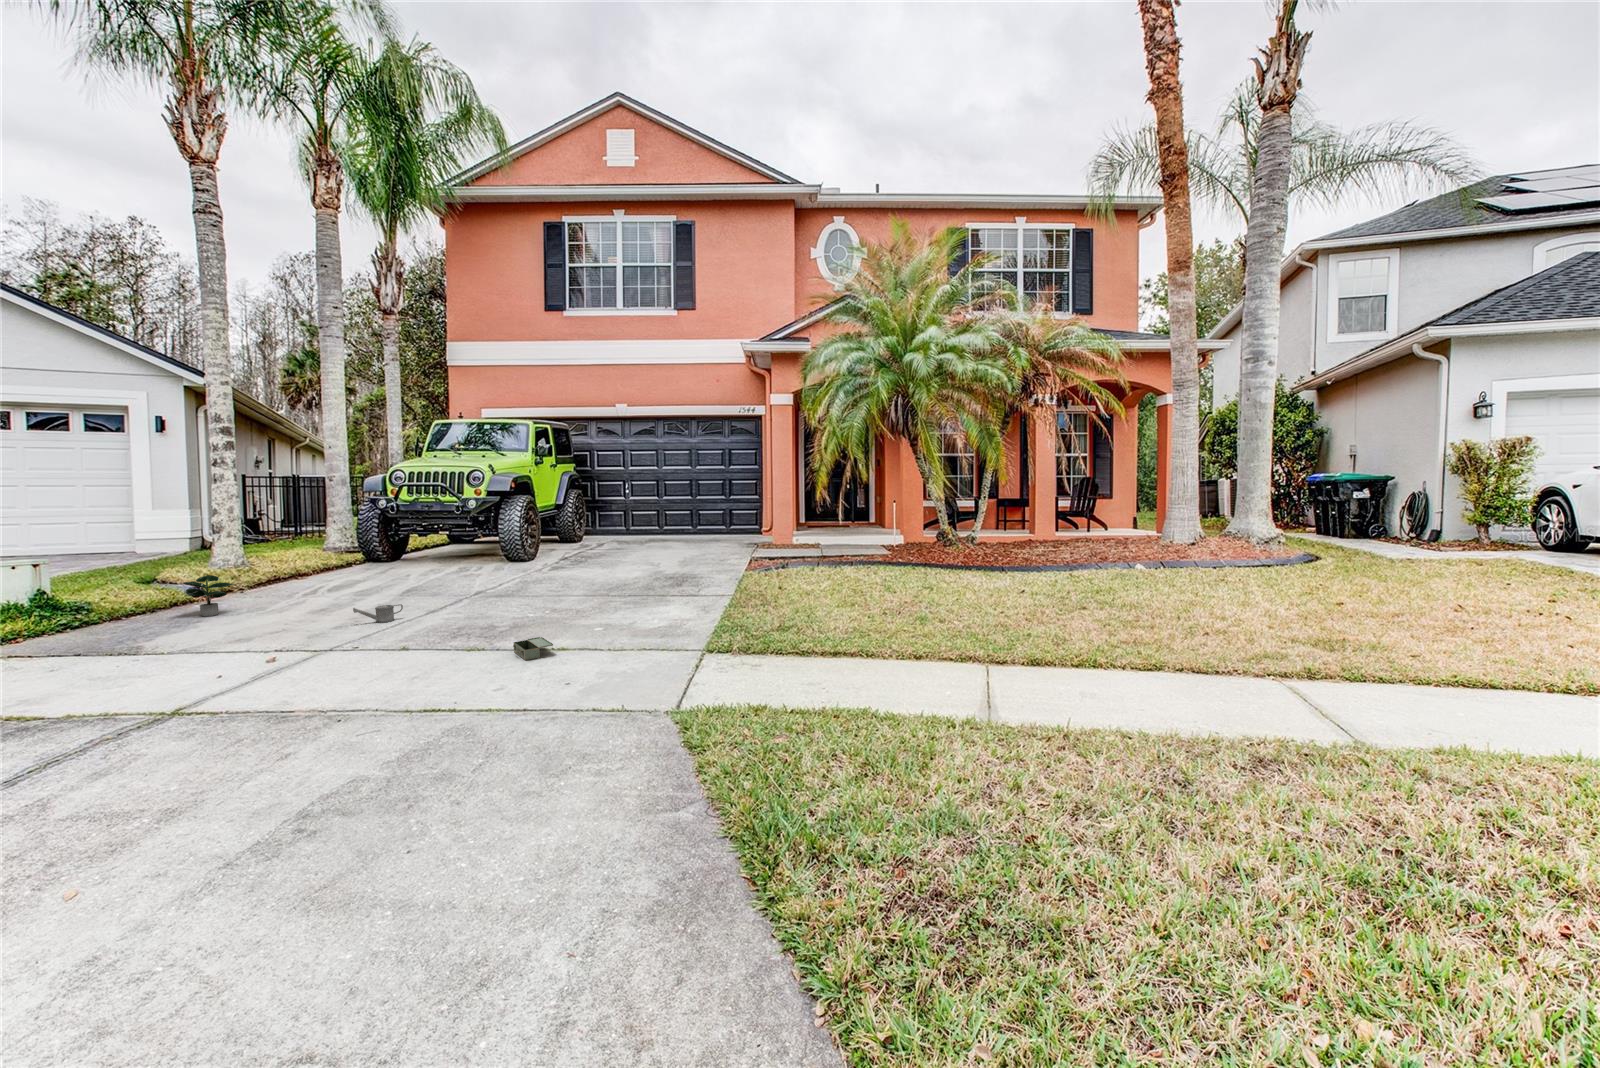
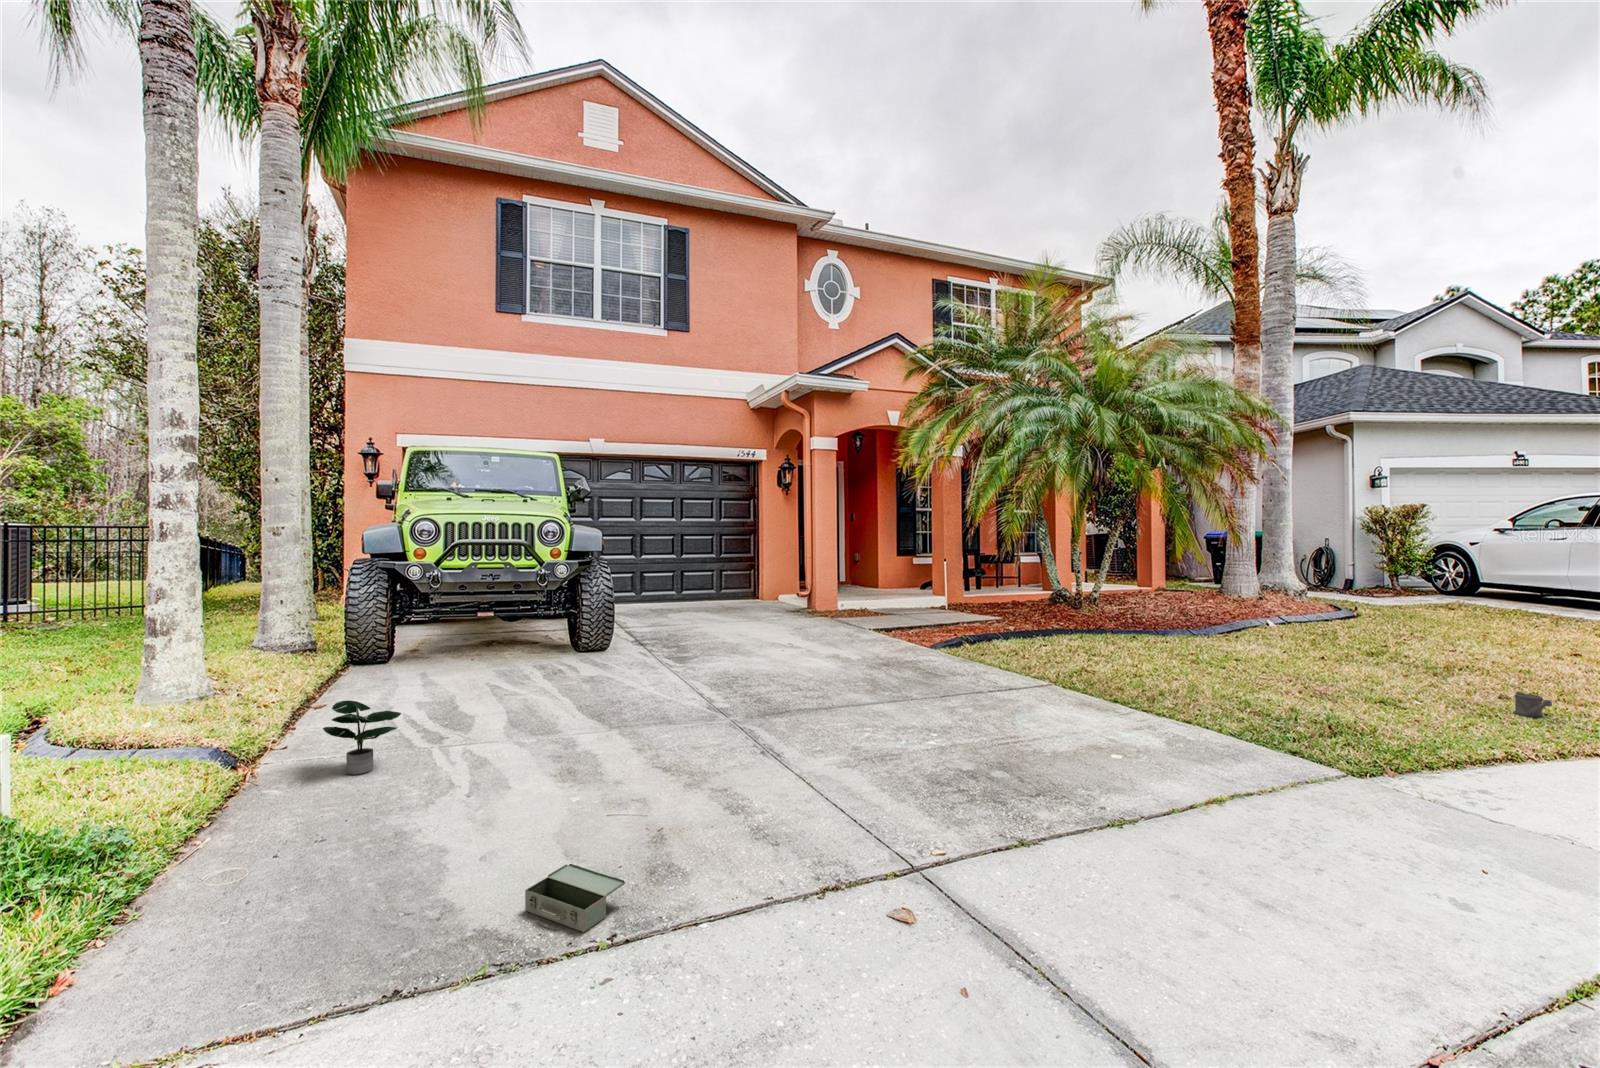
watering can: present [353,604,403,623] -> present [1514,692,1552,717]
toolbox: present [513,637,553,660] -> present [525,864,625,932]

